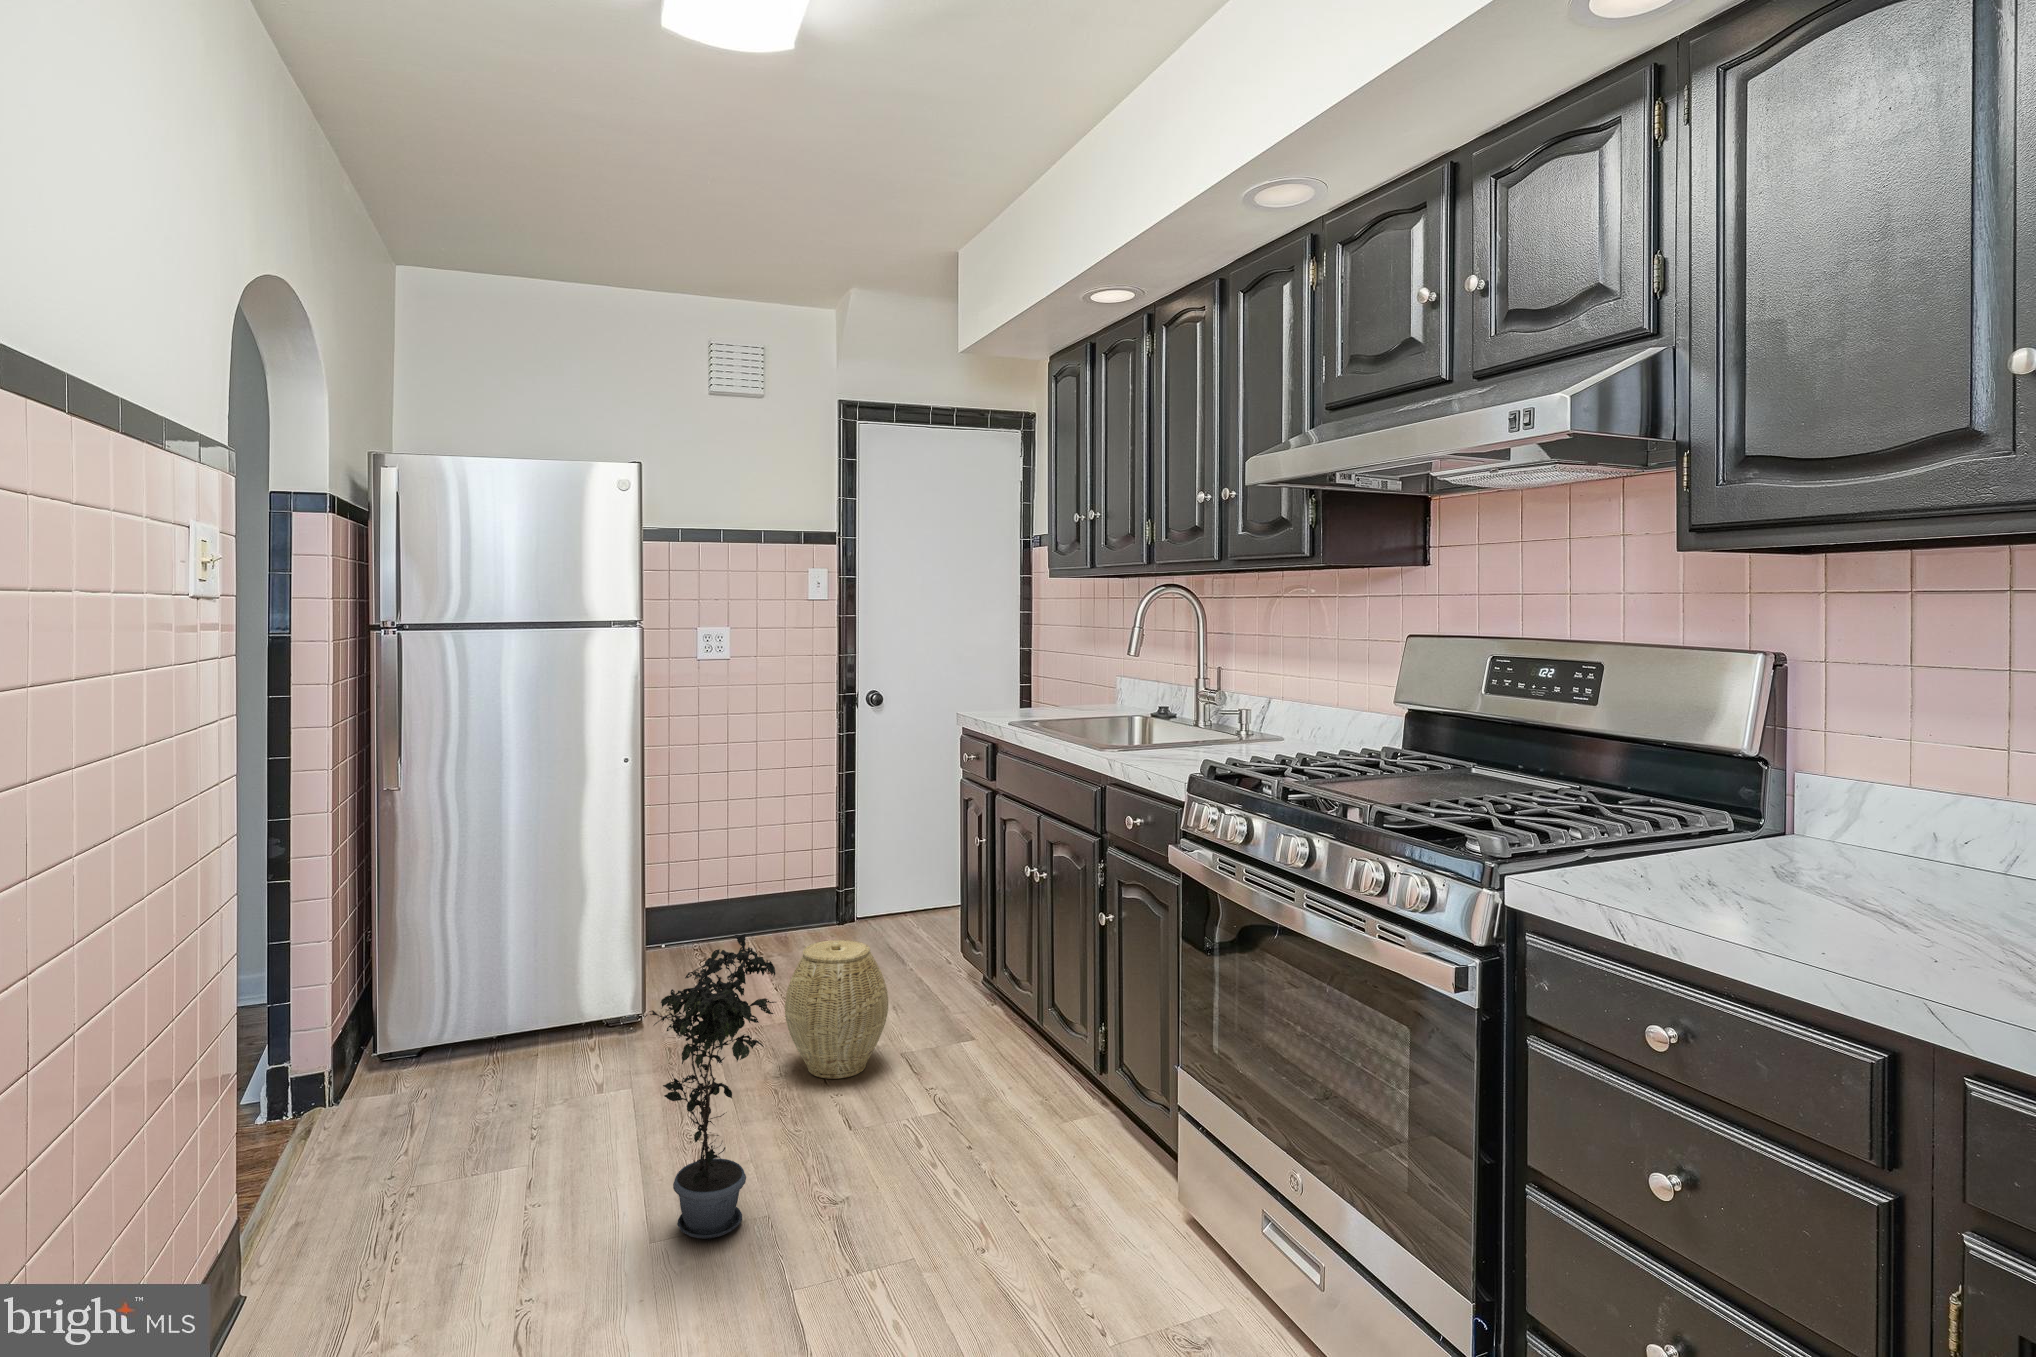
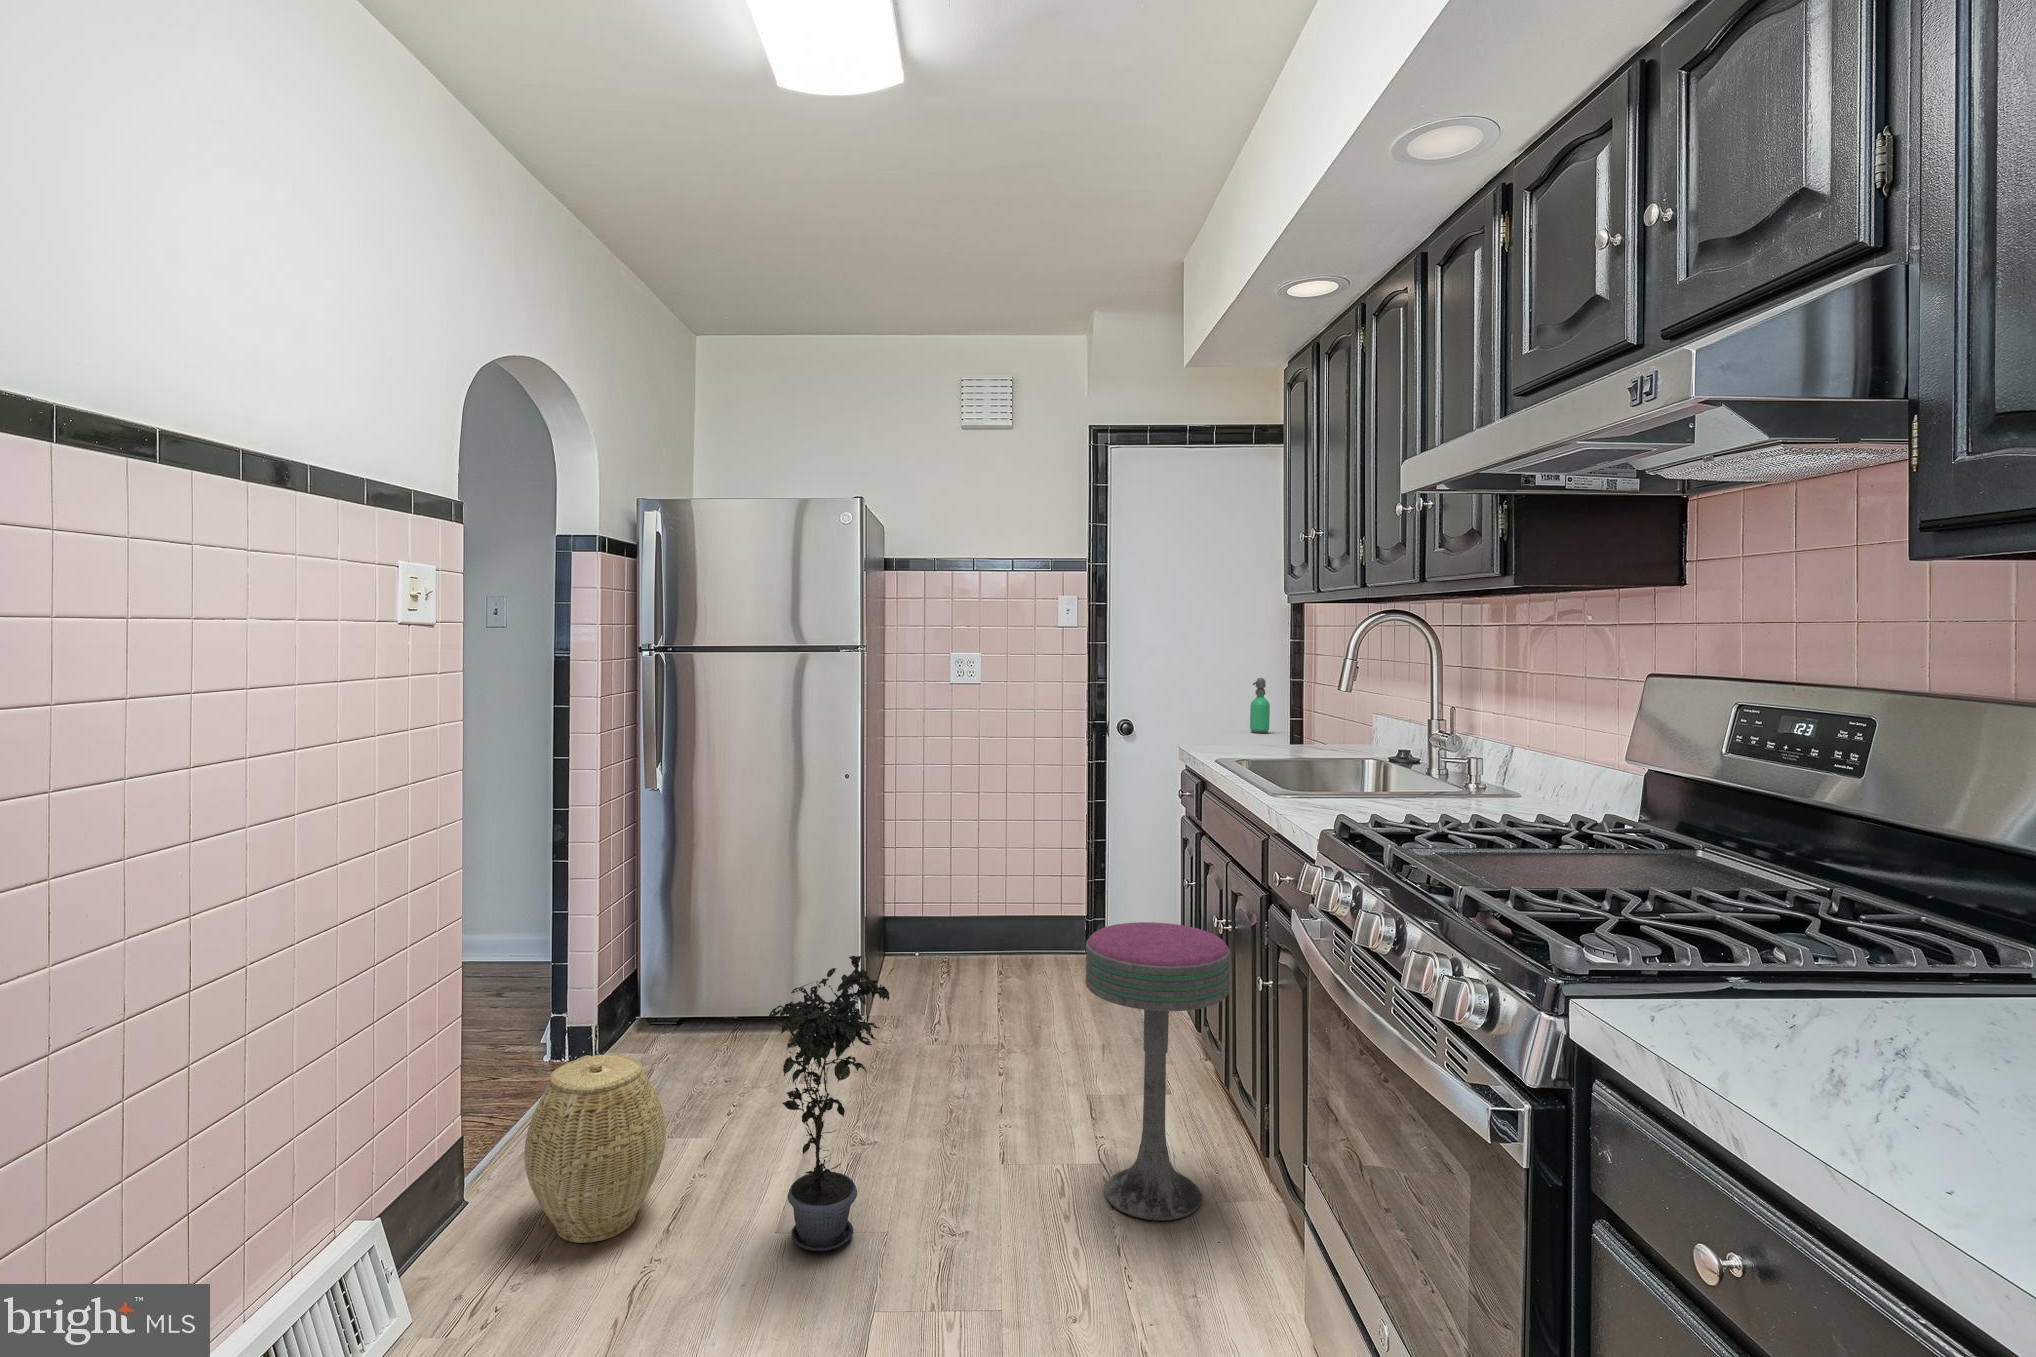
soap dispenser: none [987,649,1005,701] -> present [1250,678,1270,733]
bar stool: none [941,877,1073,1148] -> present [1085,922,1230,1221]
woven basket: present [785,940,888,1079] -> present [524,1055,666,1243]

